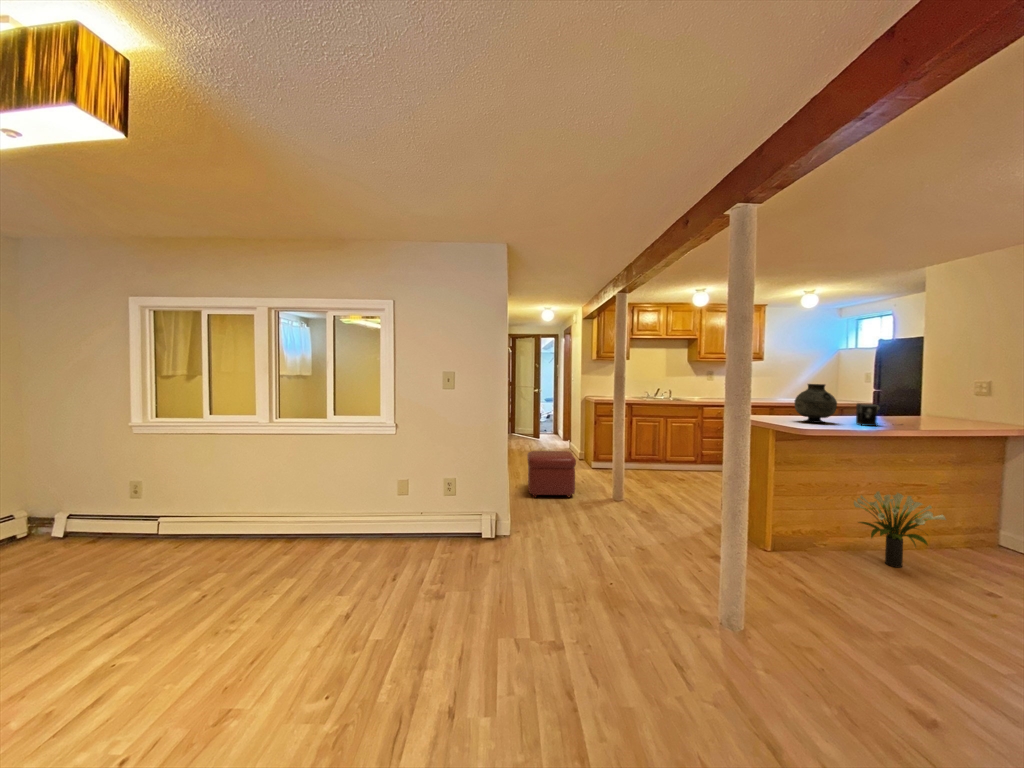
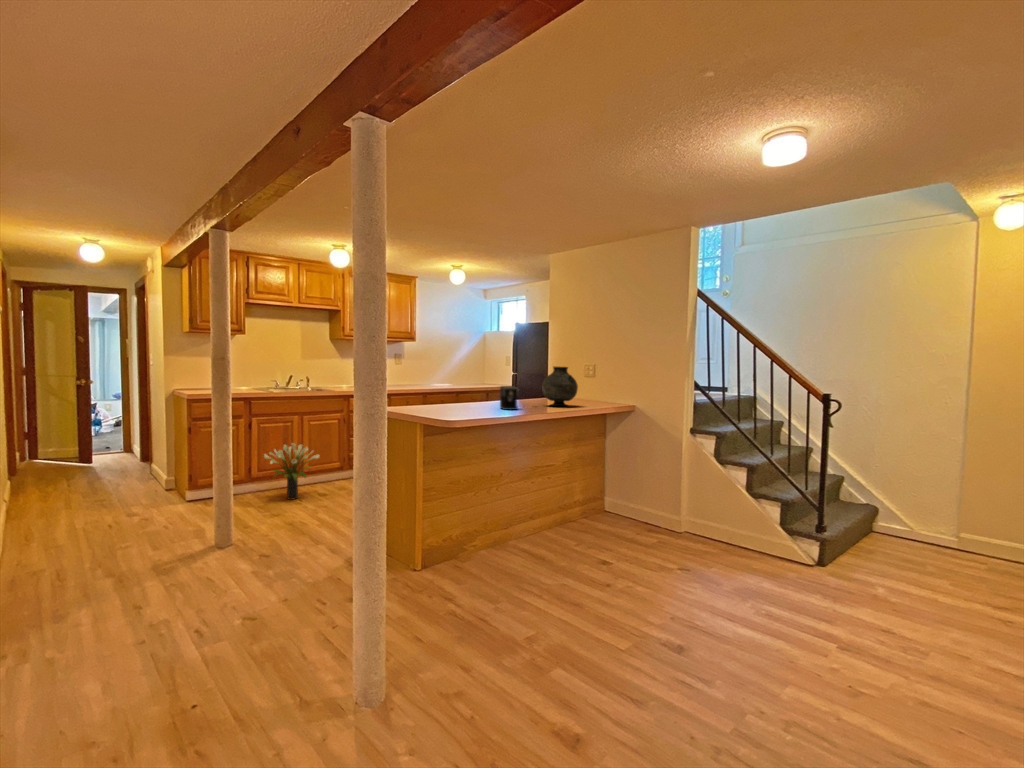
vase: present [794,384,837,423] -> present [542,367,578,406]
ottoman: present [527,451,576,497] -> none [31,482,141,575]
potted plant: present [854,491,946,568] -> present [264,443,320,500]

